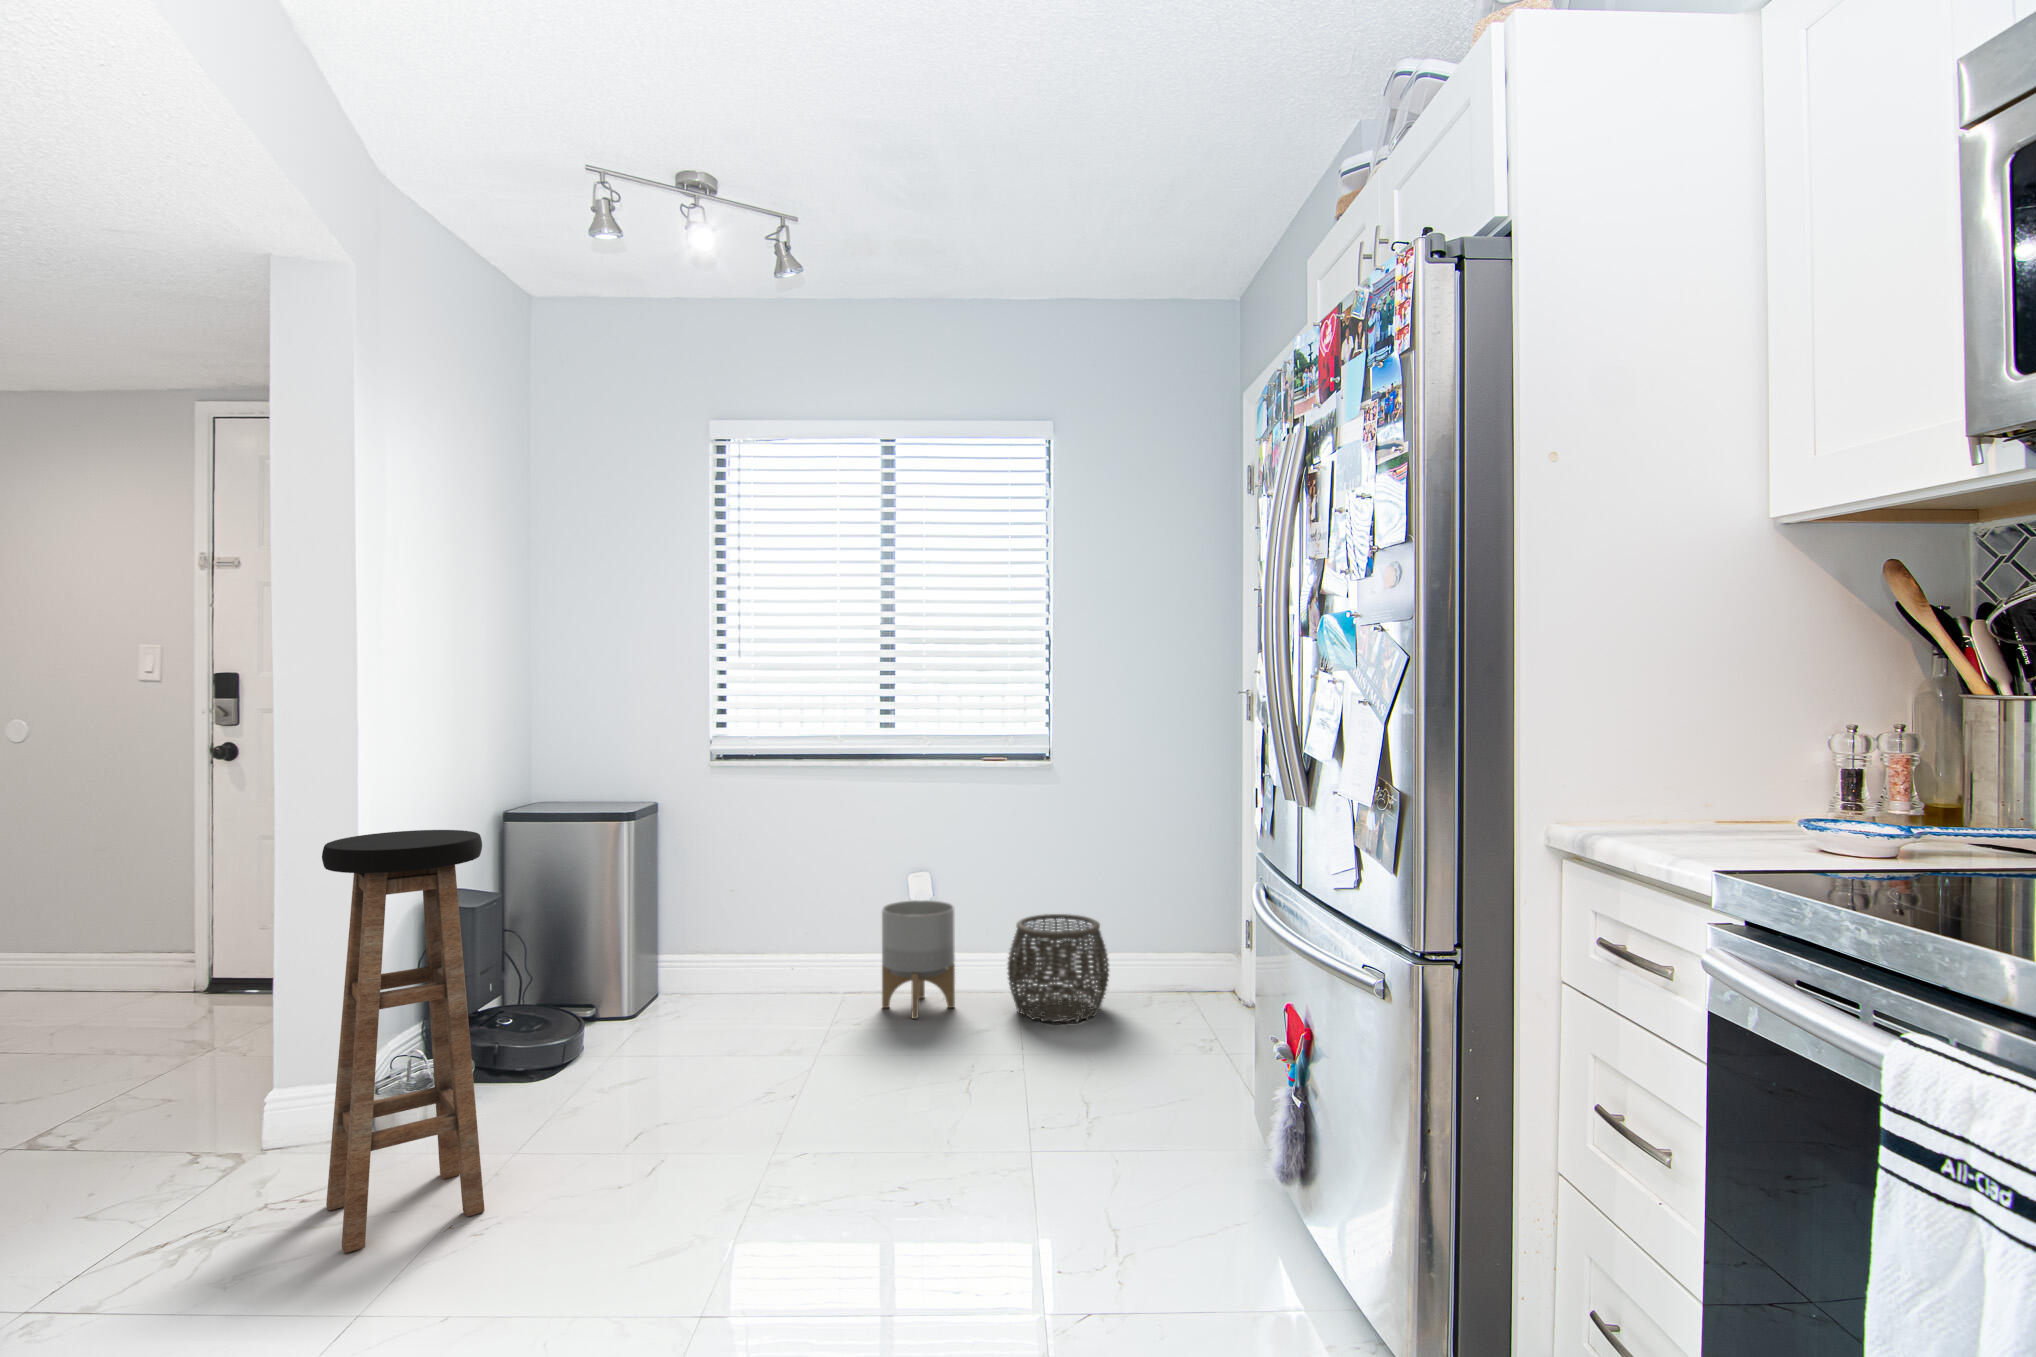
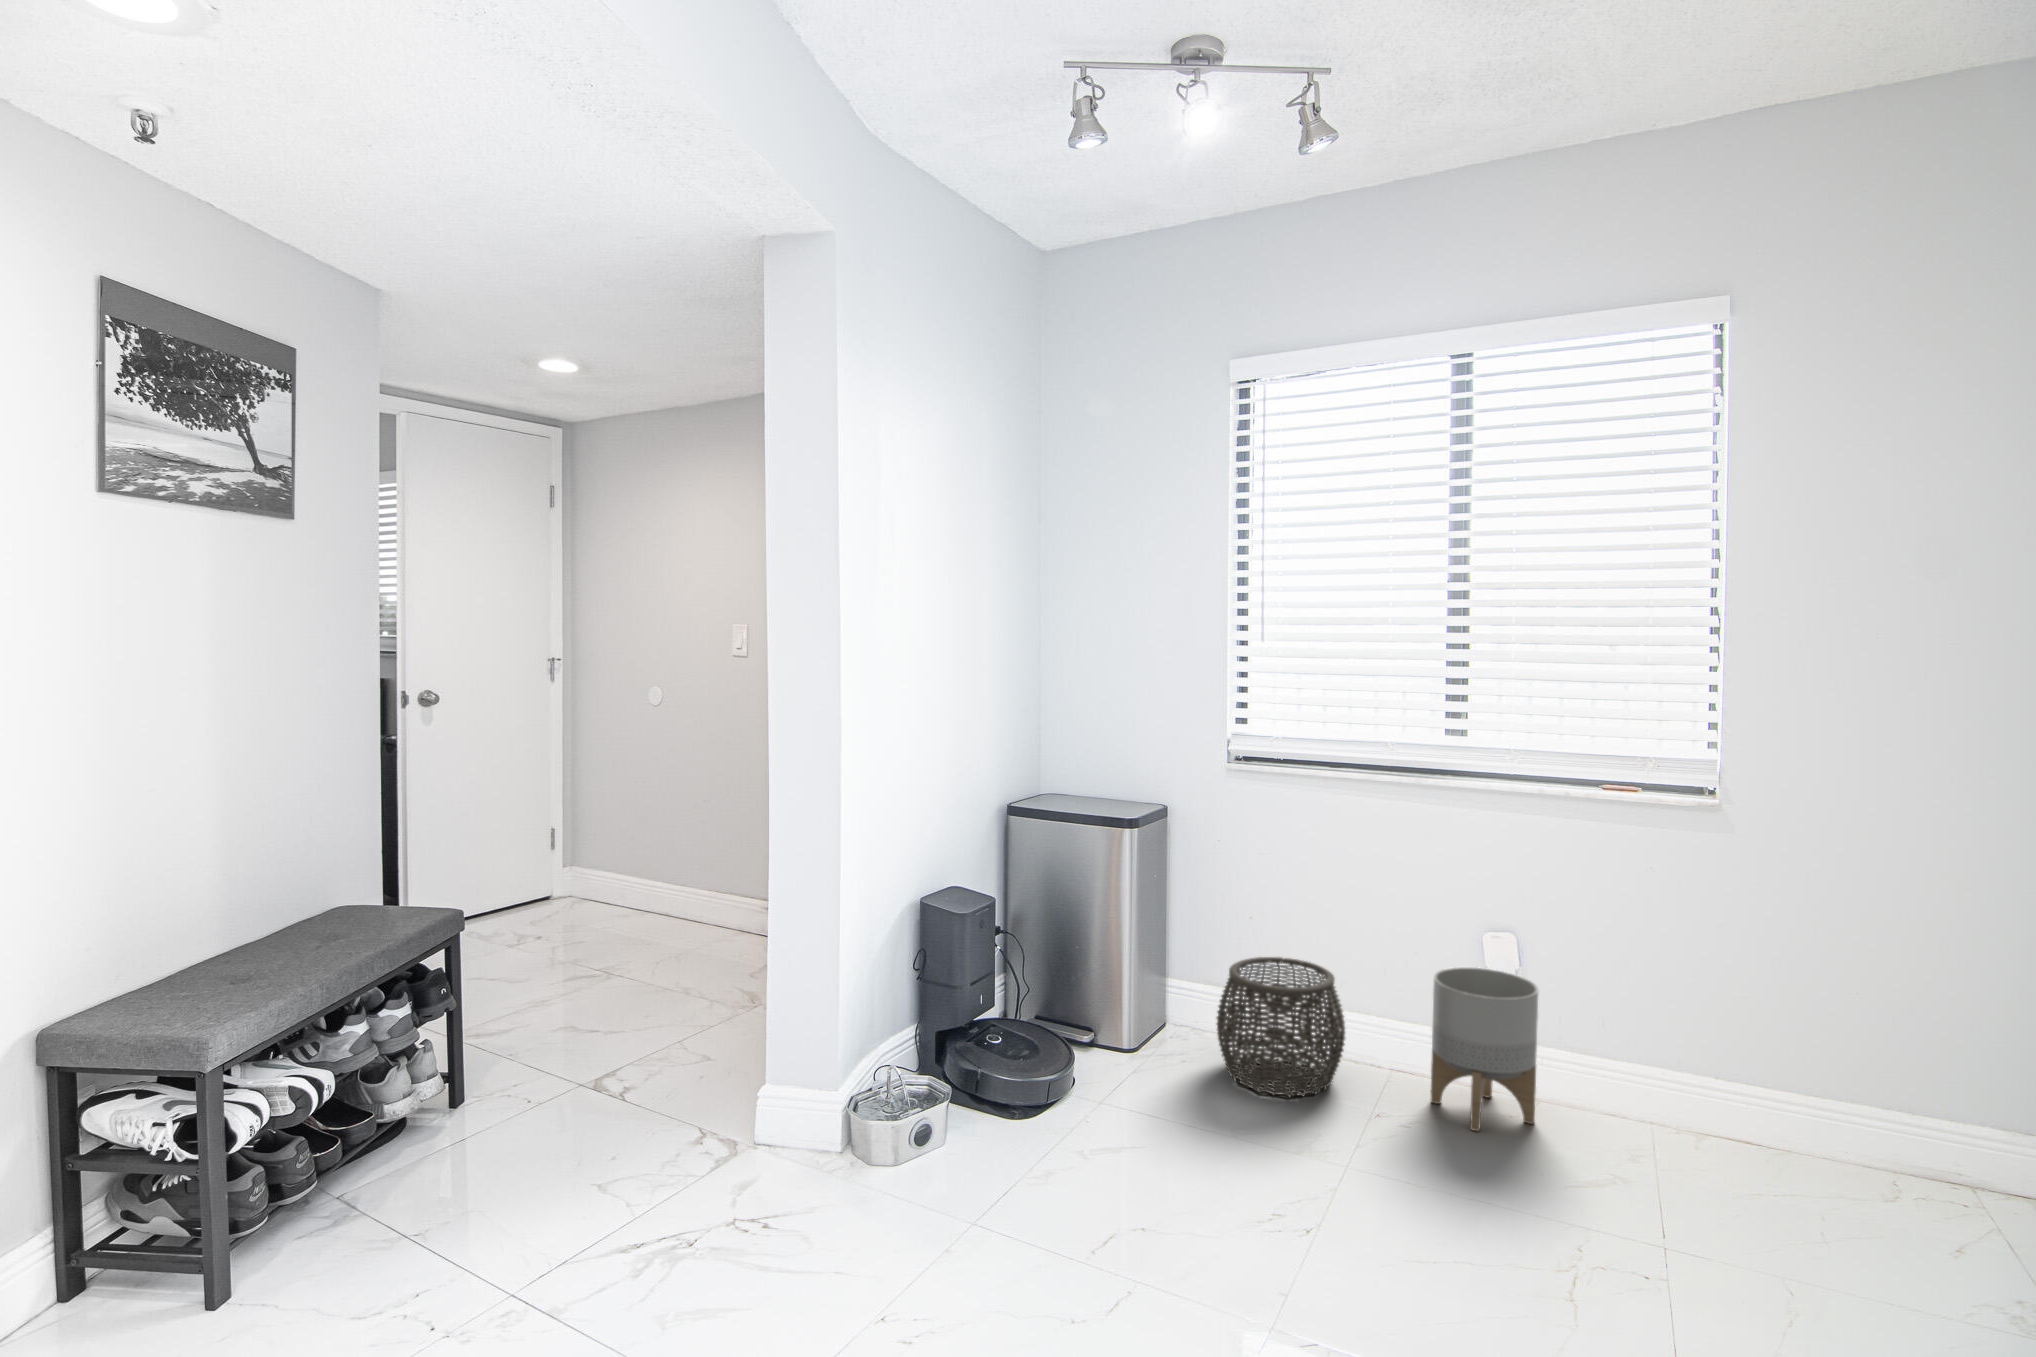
bar stool: present [322,830,485,1253] -> none [779,851,934,1309]
woven basket: present [1007,914,1109,1022] -> present [1217,957,1345,1097]

